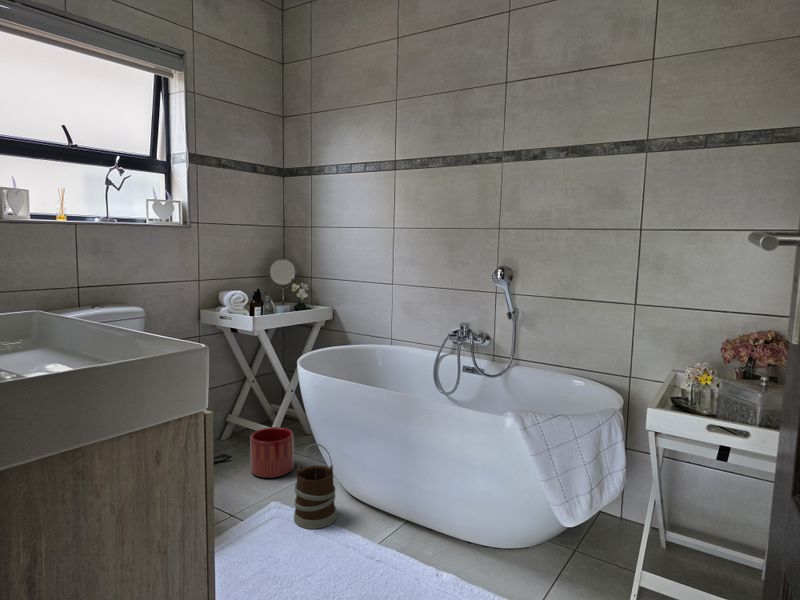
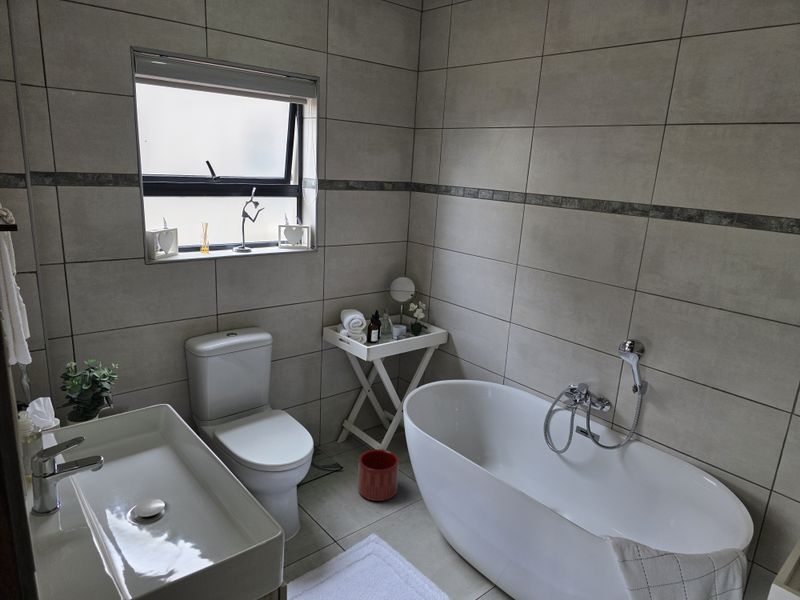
wooden bucket: present [294,444,337,529] -> none [389,497,430,576]

